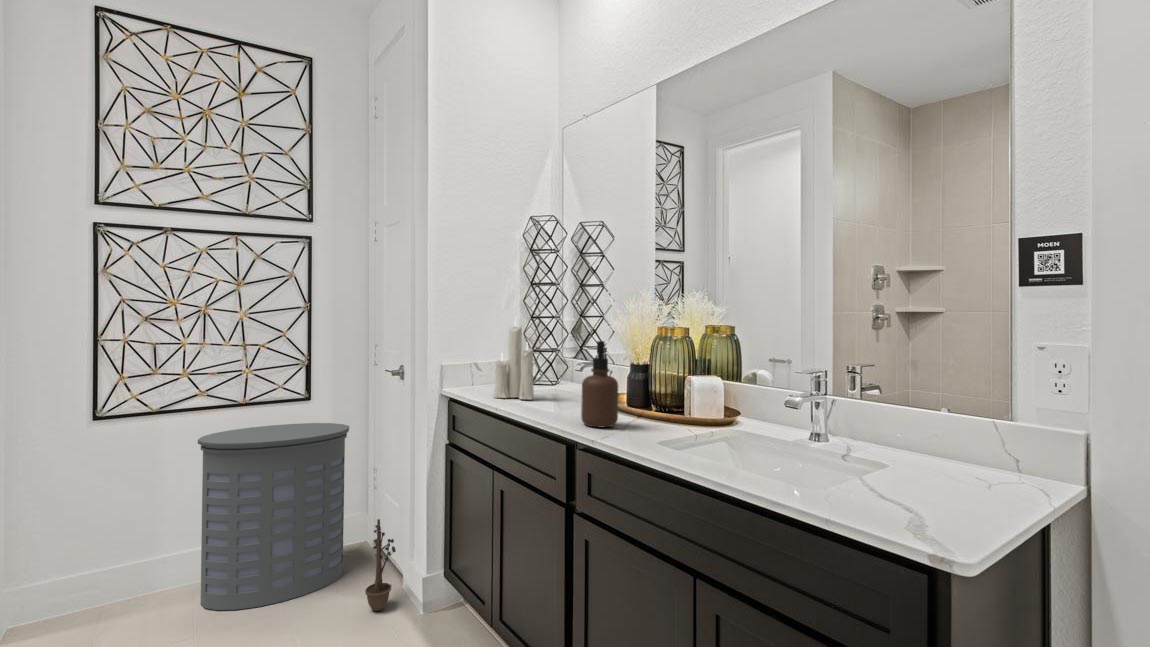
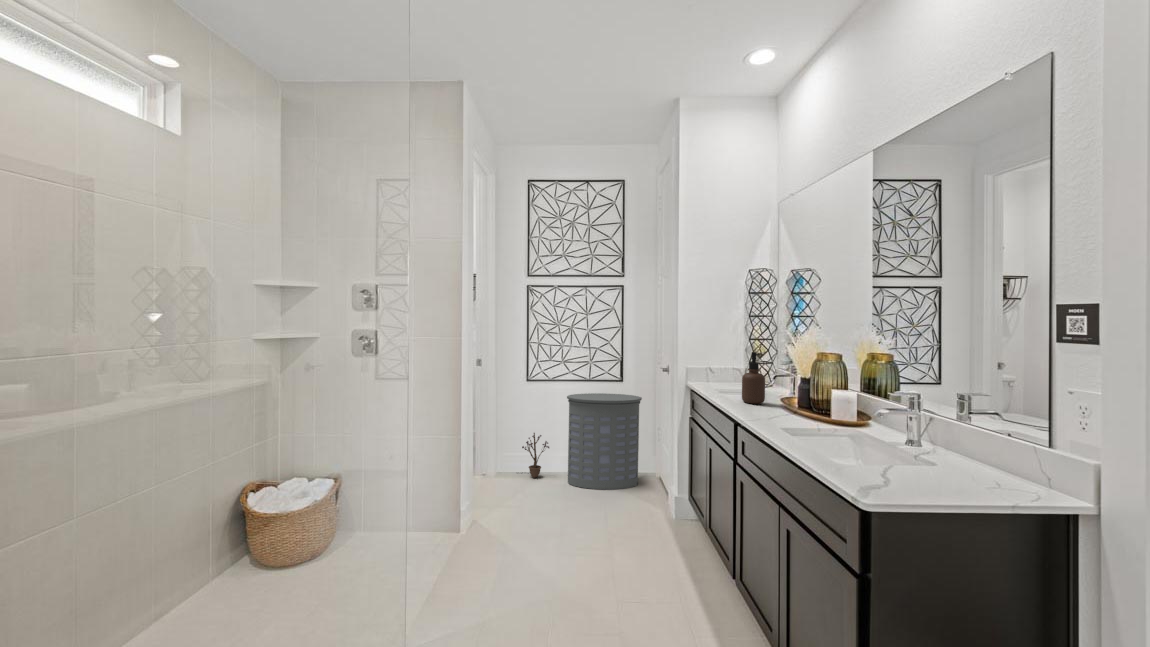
candle: present [493,320,534,399] -> none [711,332,736,387]
decorative plant: present [365,519,396,611] -> present [521,433,549,478]

